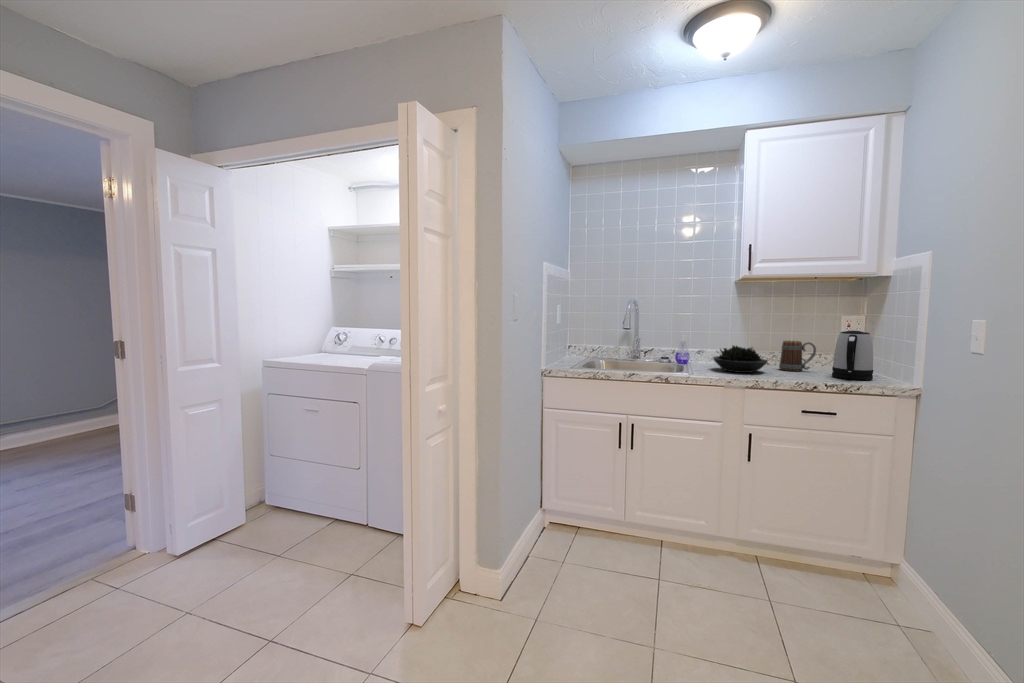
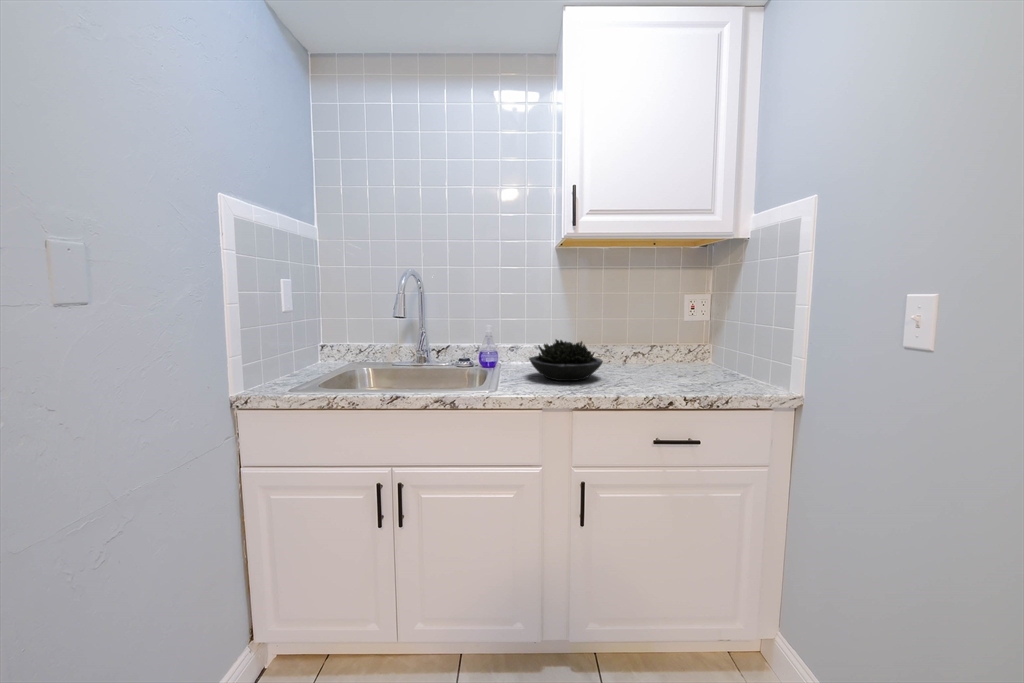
kettle: present [832,330,873,380] -> none [684,313,735,384]
mug: present [779,341,816,371] -> none [616,329,661,372]

